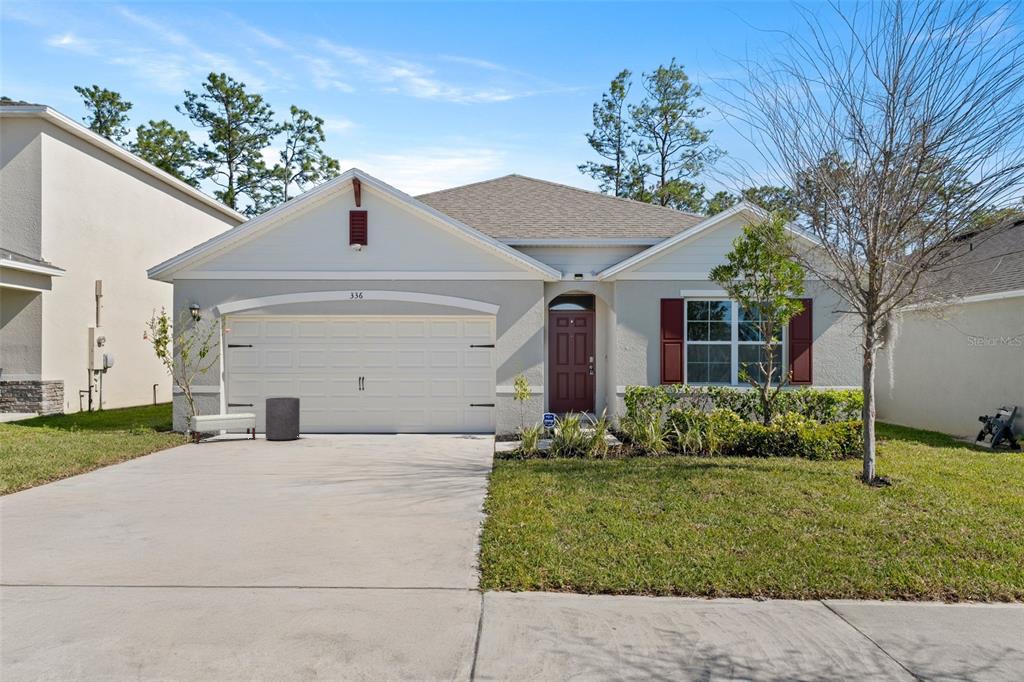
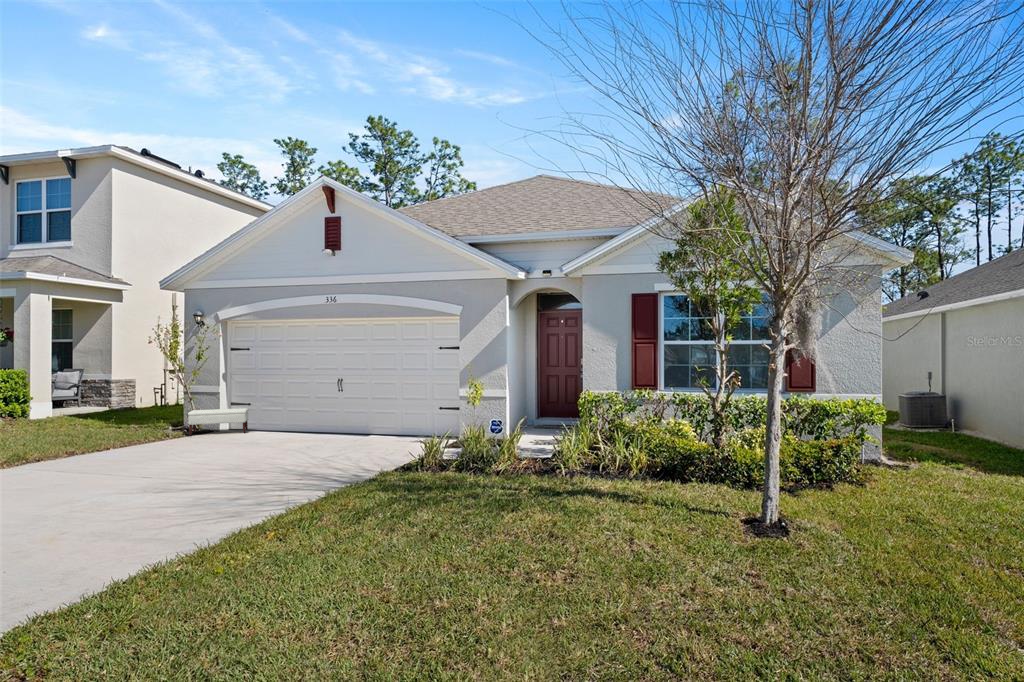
trash can: present [266,397,300,441] -> none [250,395,283,436]

